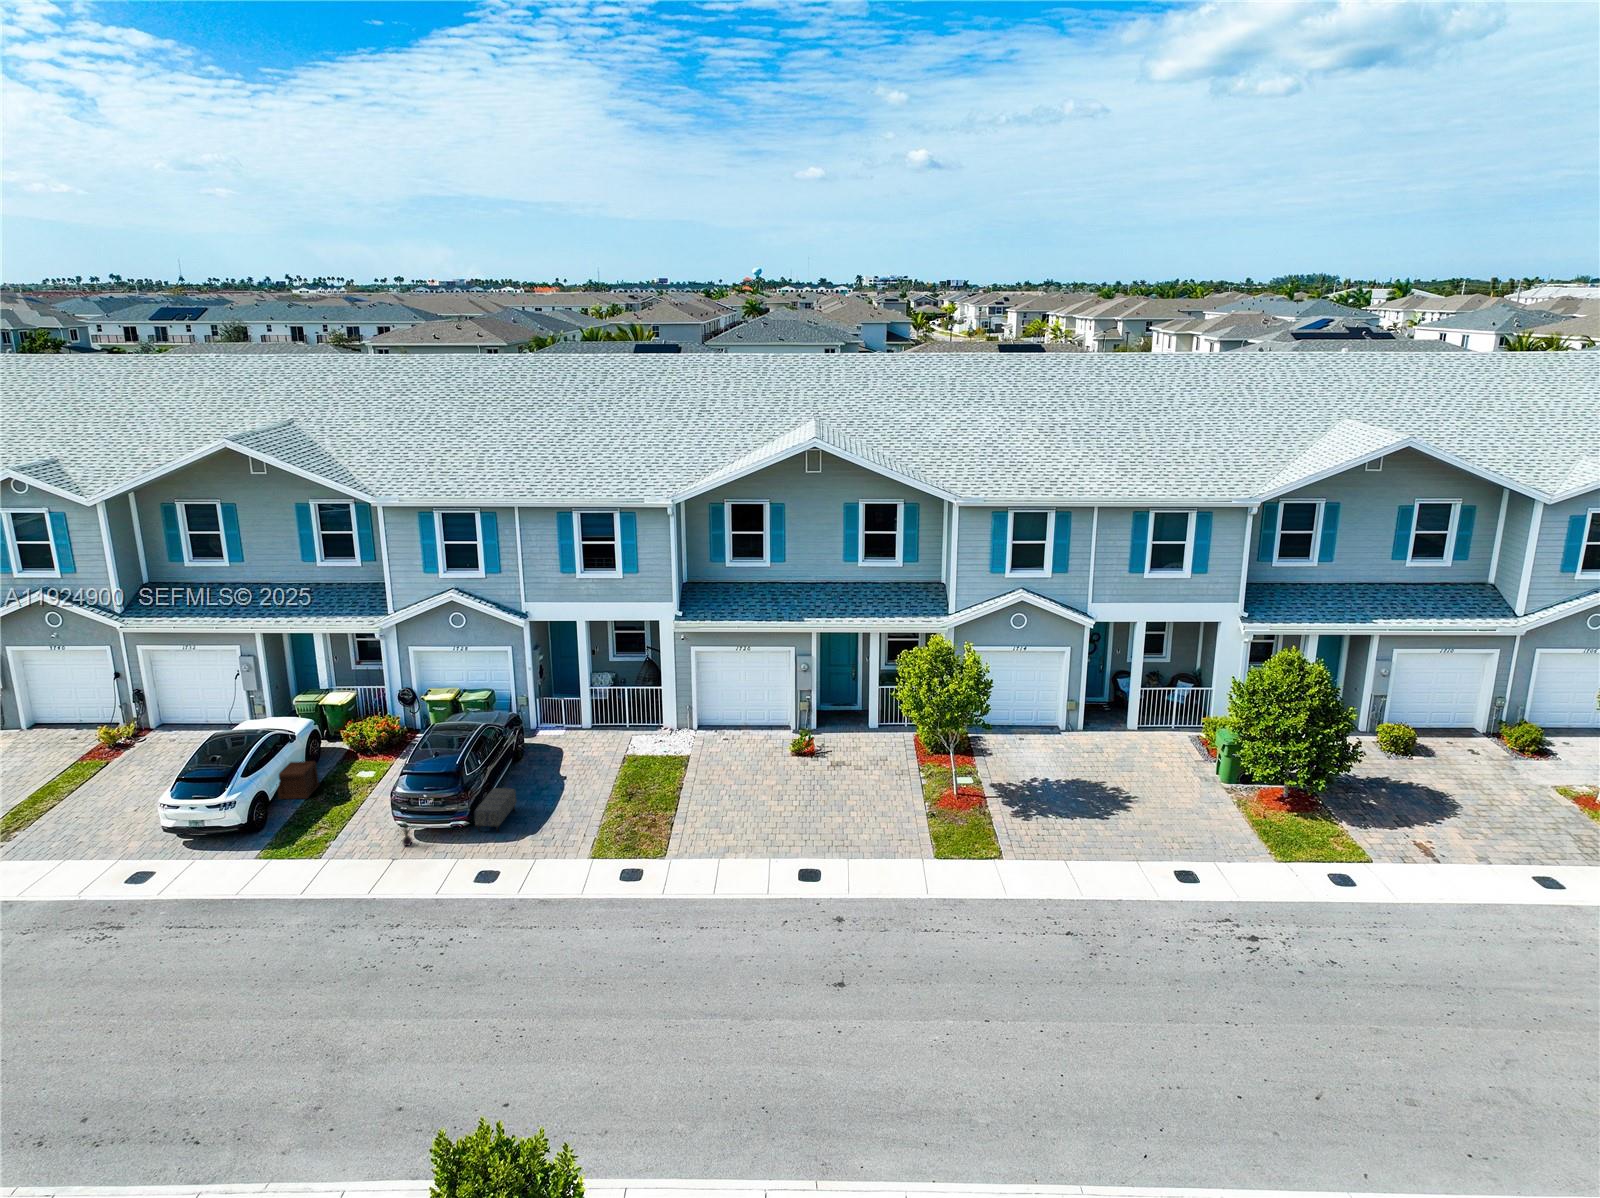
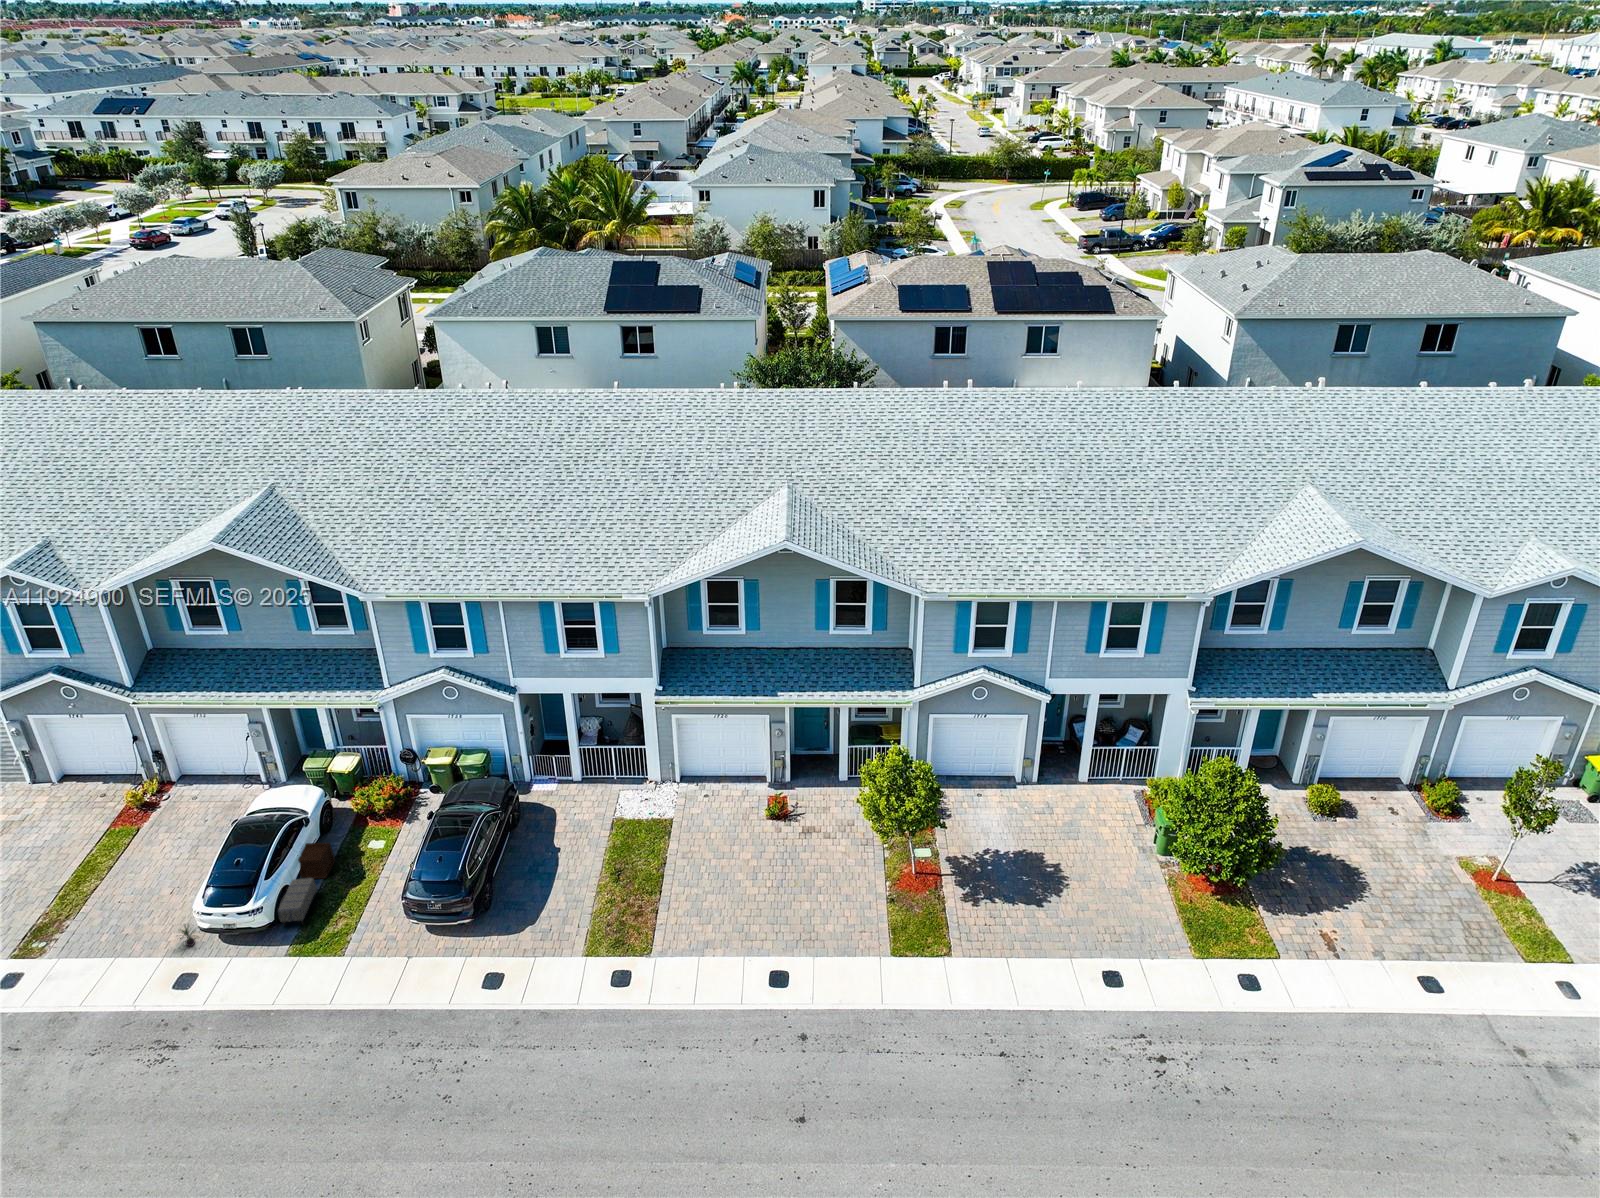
bench: present [474,788,516,832] -> present [278,878,317,926]
decorative plant: present [398,821,420,846] -> present [180,924,195,947]

